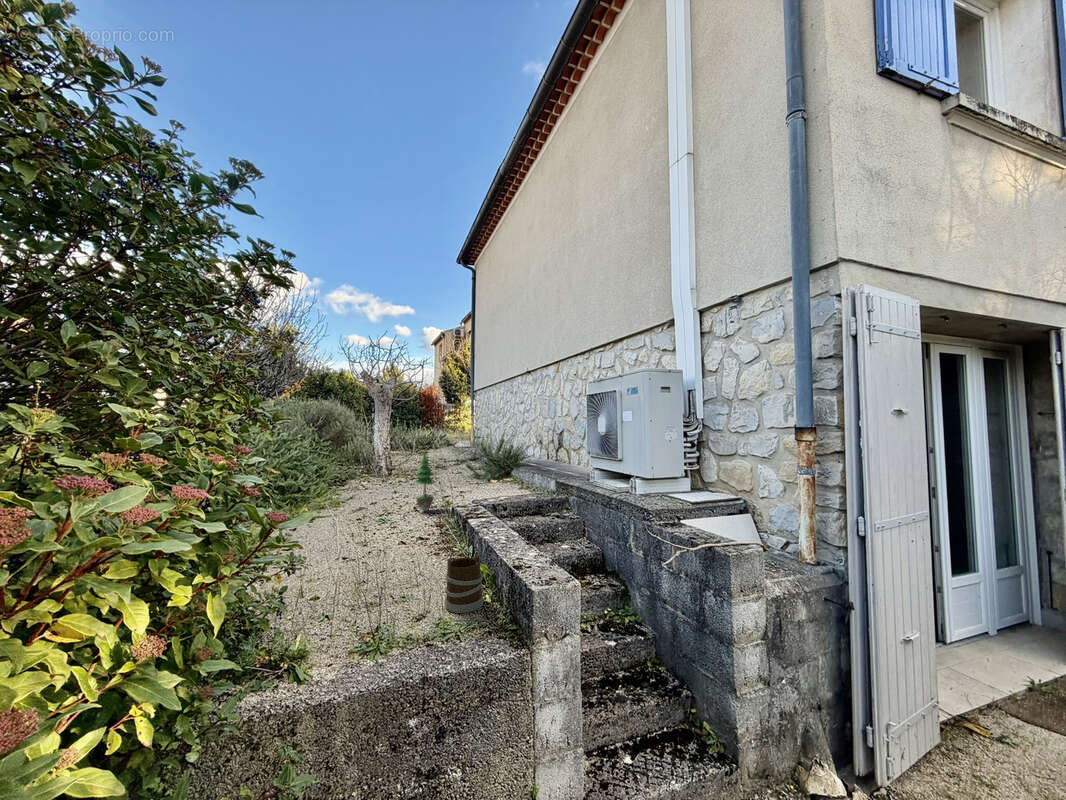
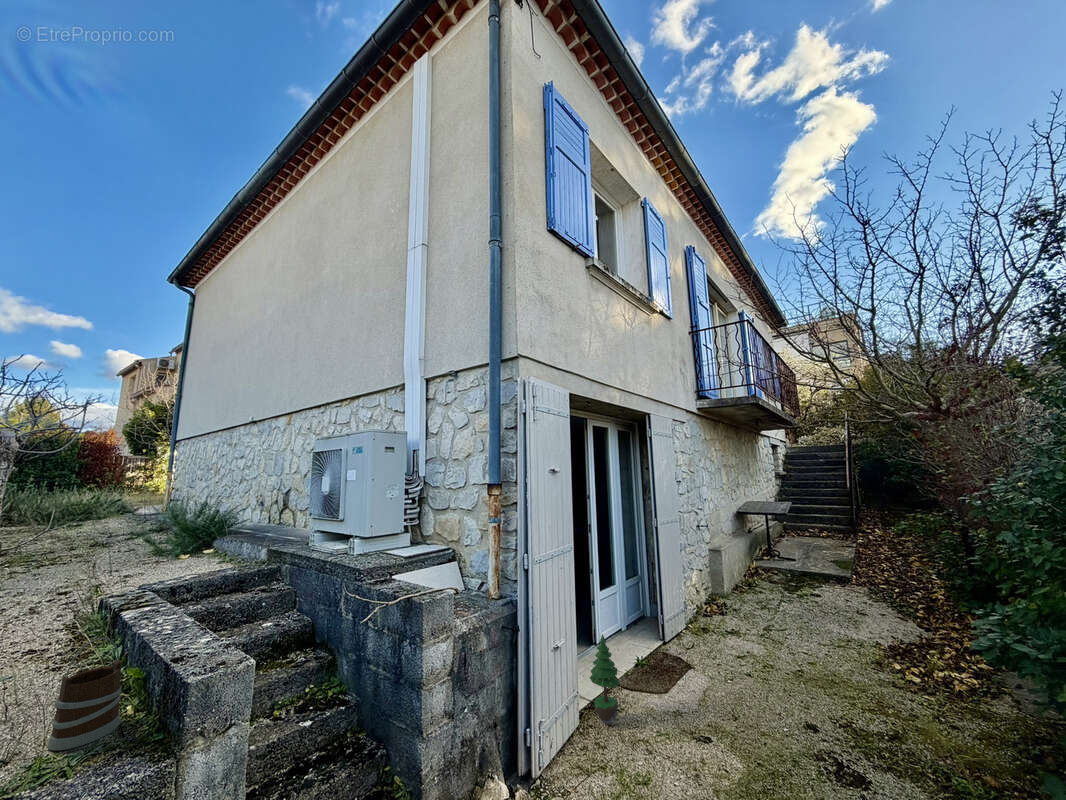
potted tree: present [415,452,435,511] -> present [590,634,619,724]

